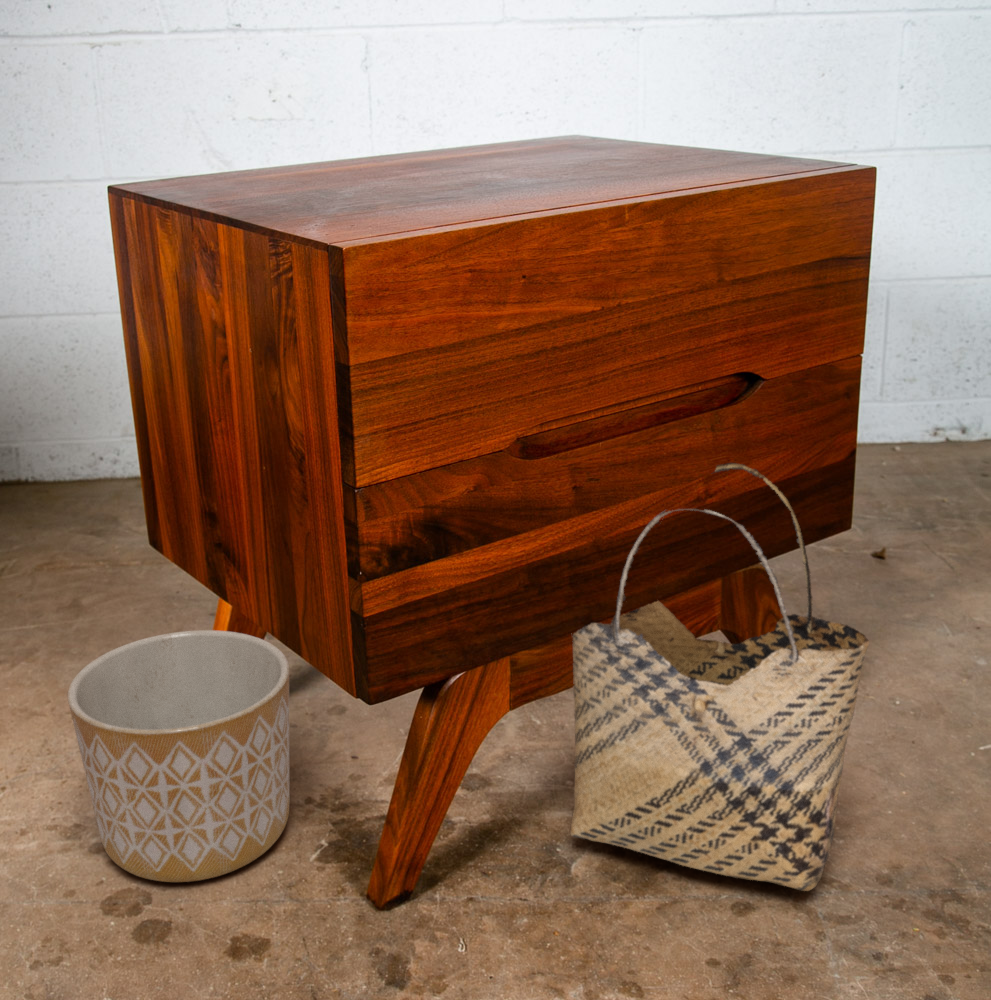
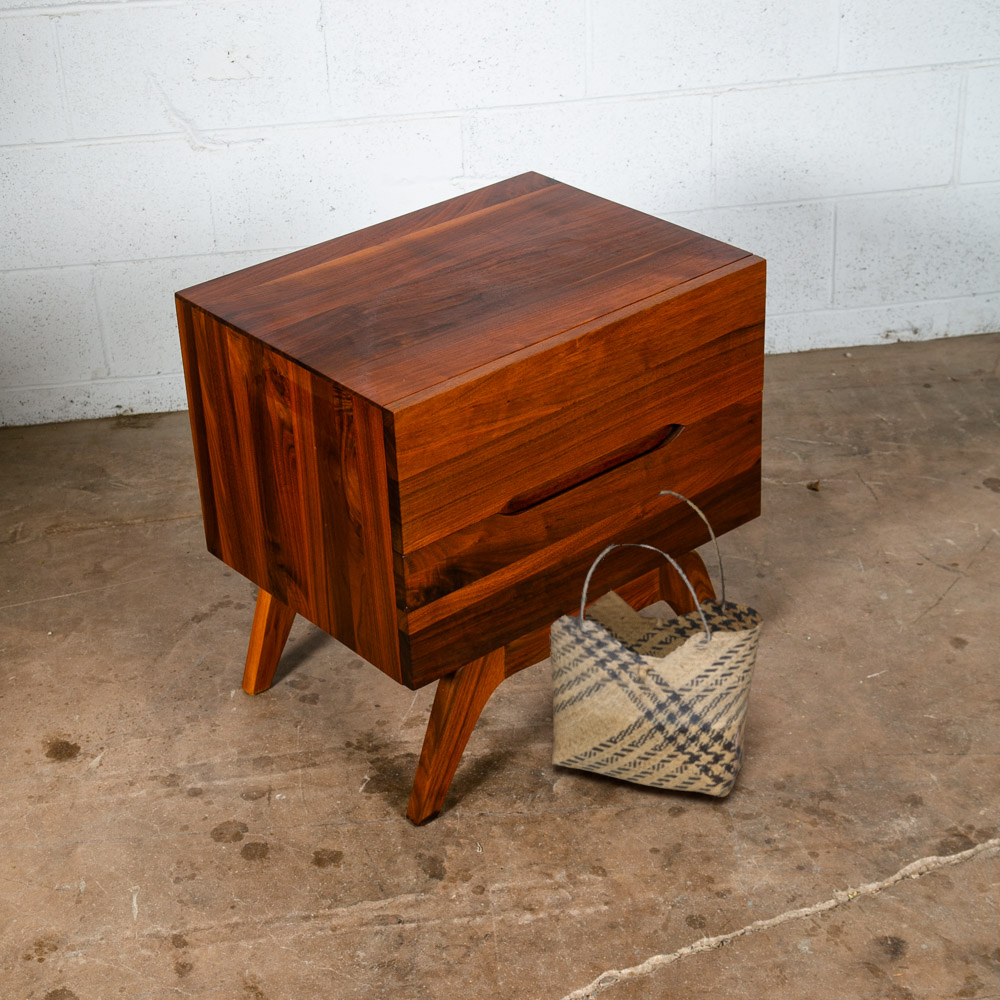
planter: present [68,630,289,882] -> none [172,621,337,814]

